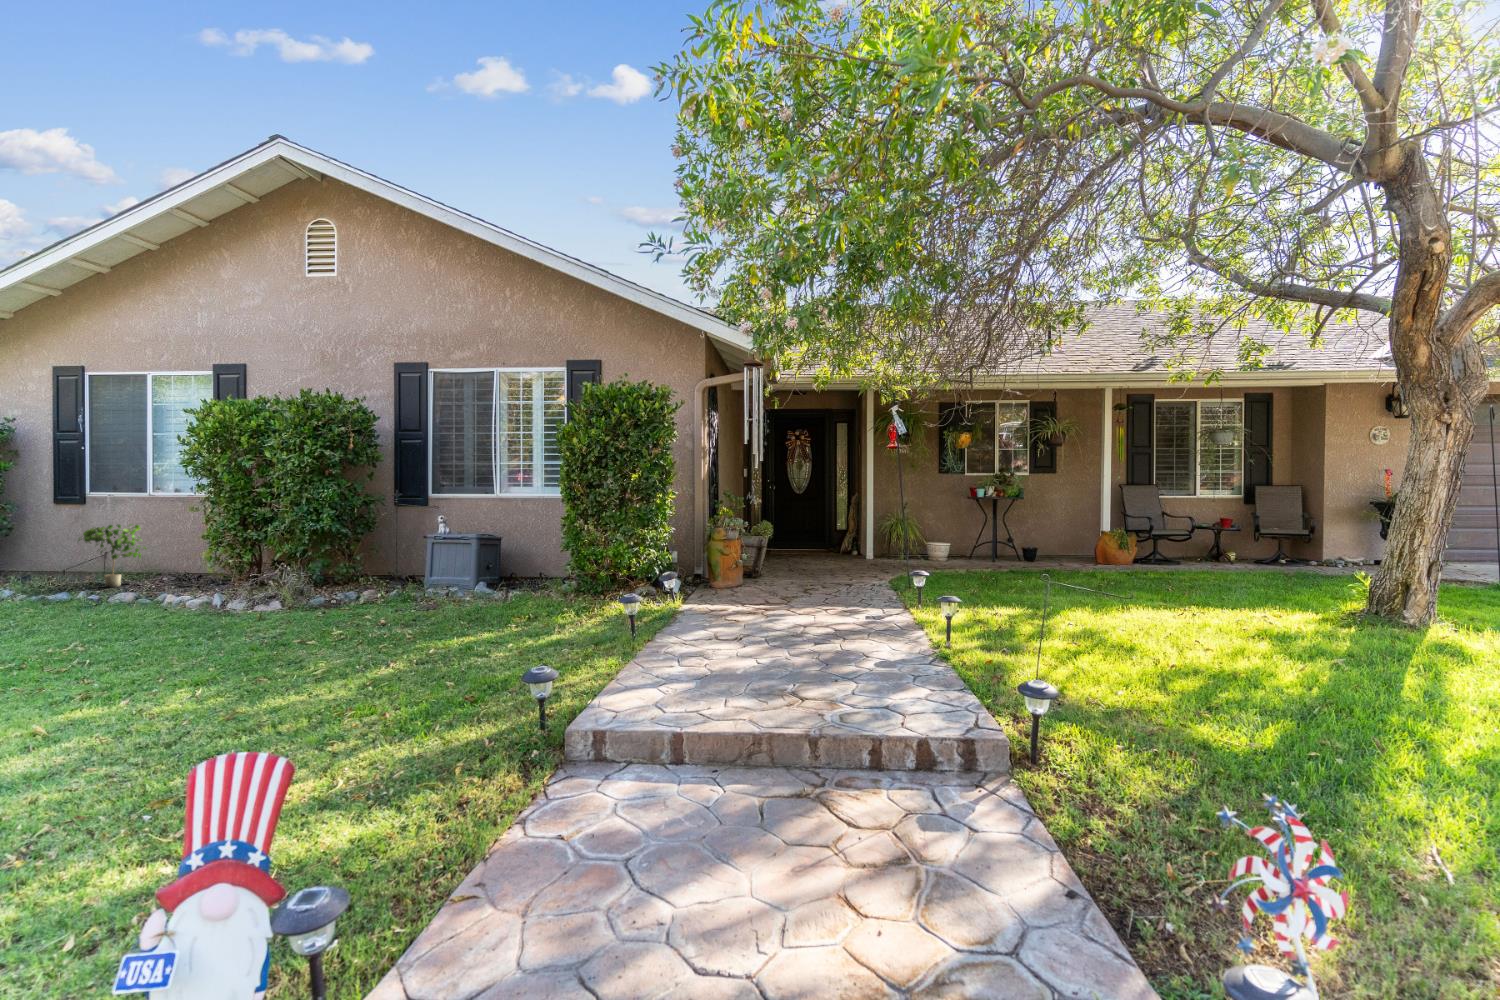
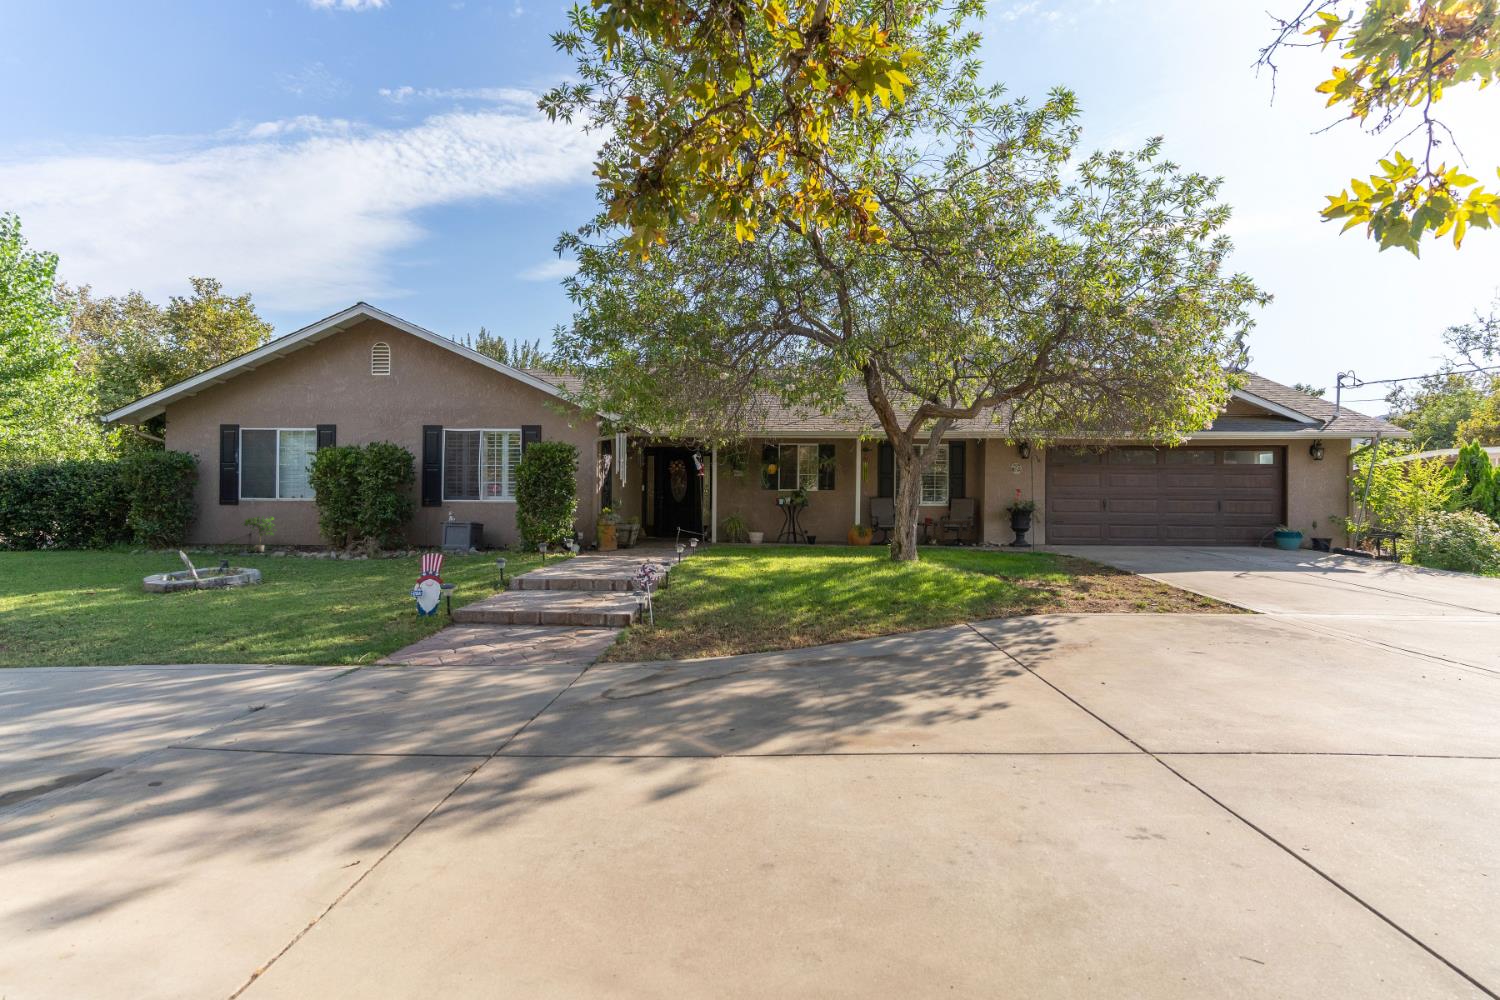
bench: none [1234,523,1304,561] -> present [932,519,972,542]

